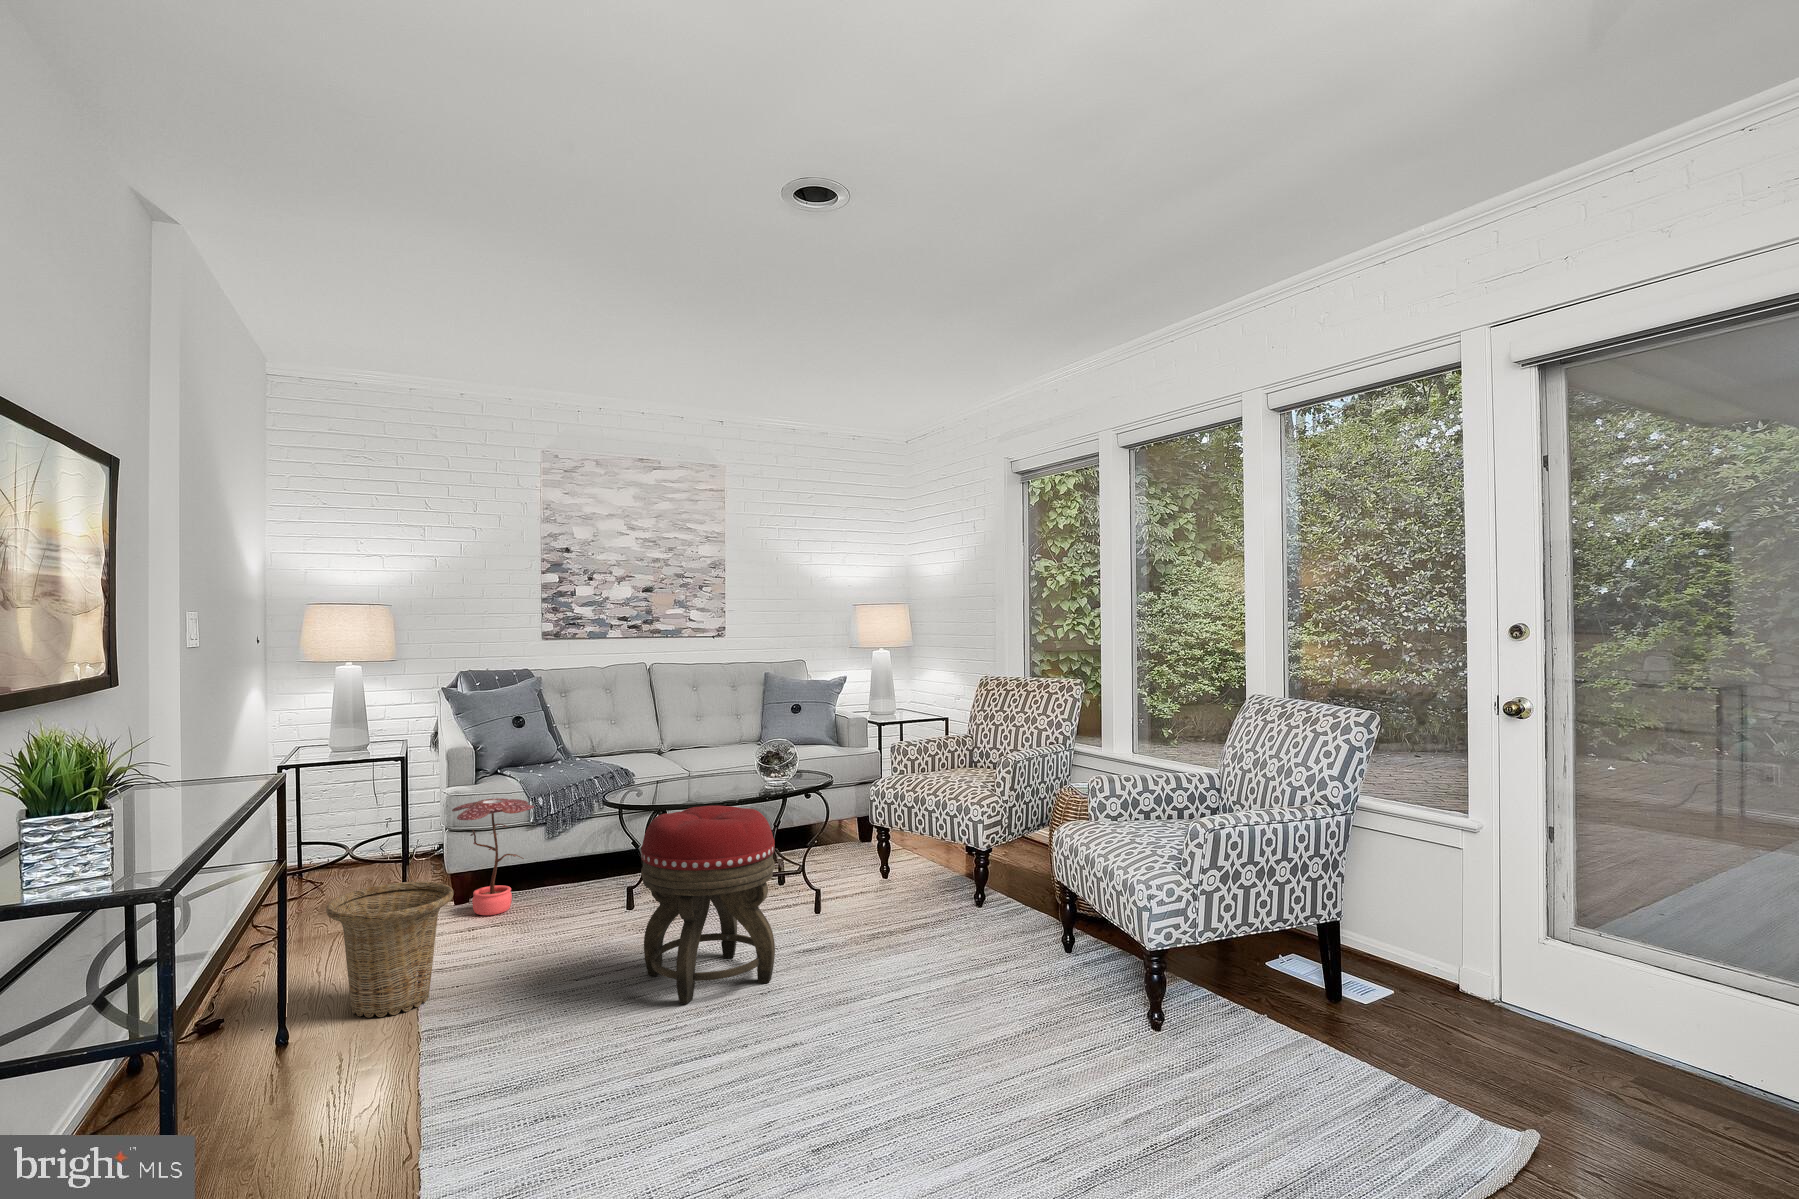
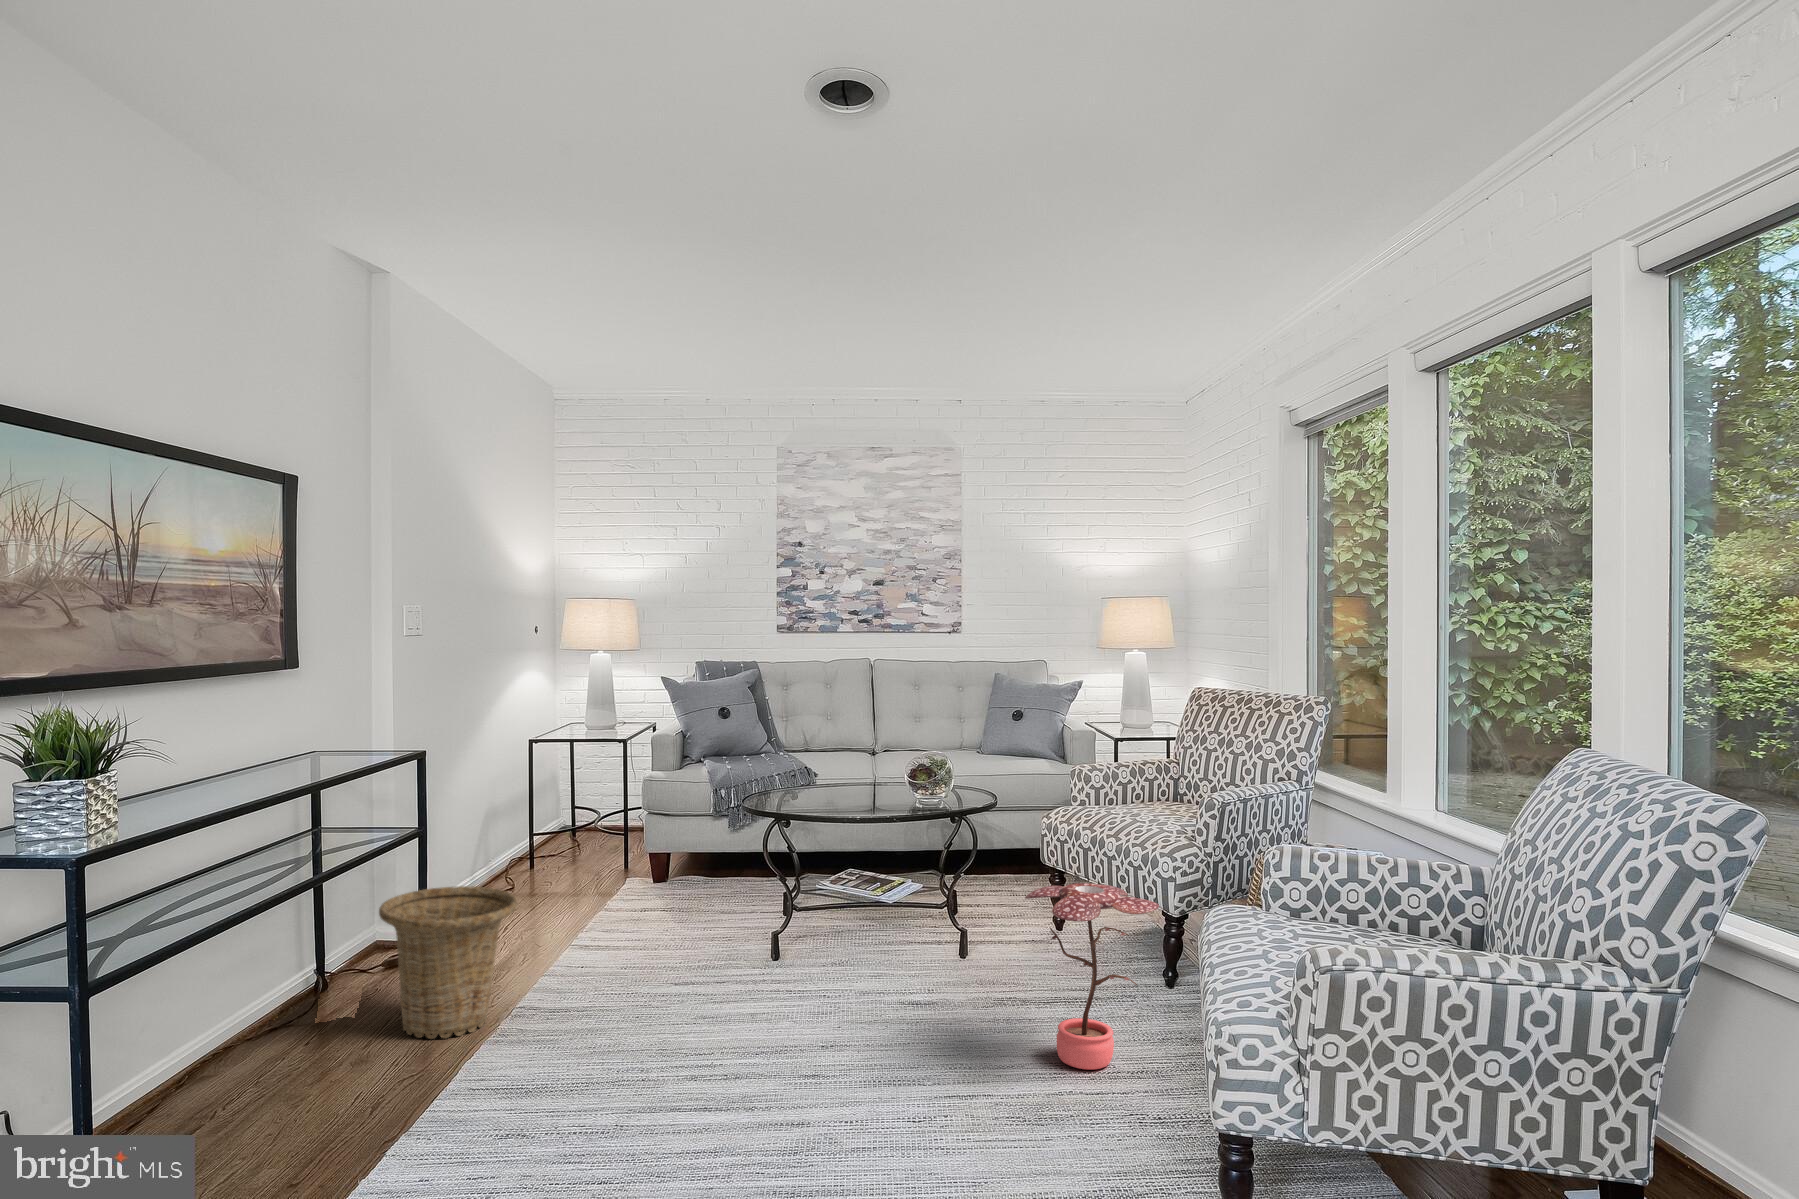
potted plant: present [452,798,534,915] -> present [1025,883,1159,1069]
footstool: present [641,806,775,1004] -> none [727,827,890,1068]

